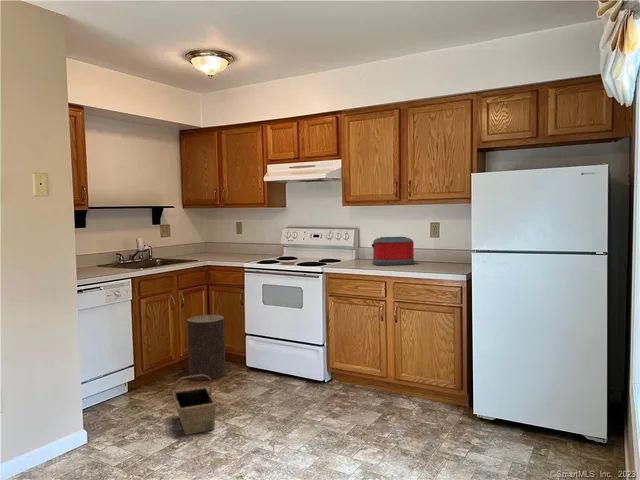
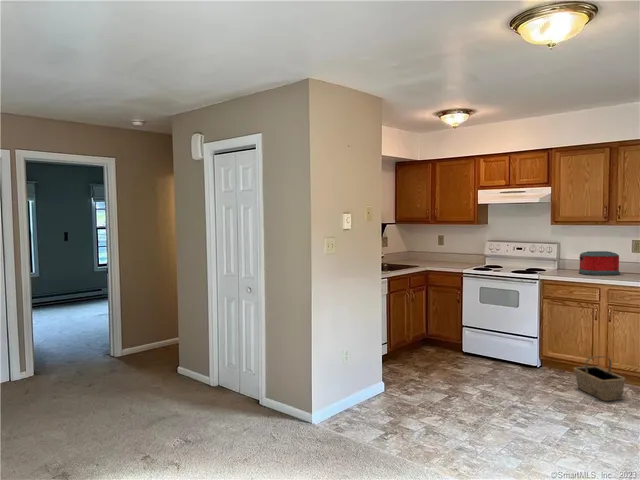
stool: present [187,315,226,381] -> none [419,309,447,360]
basket: present [173,375,216,435] -> present [574,356,626,401]

